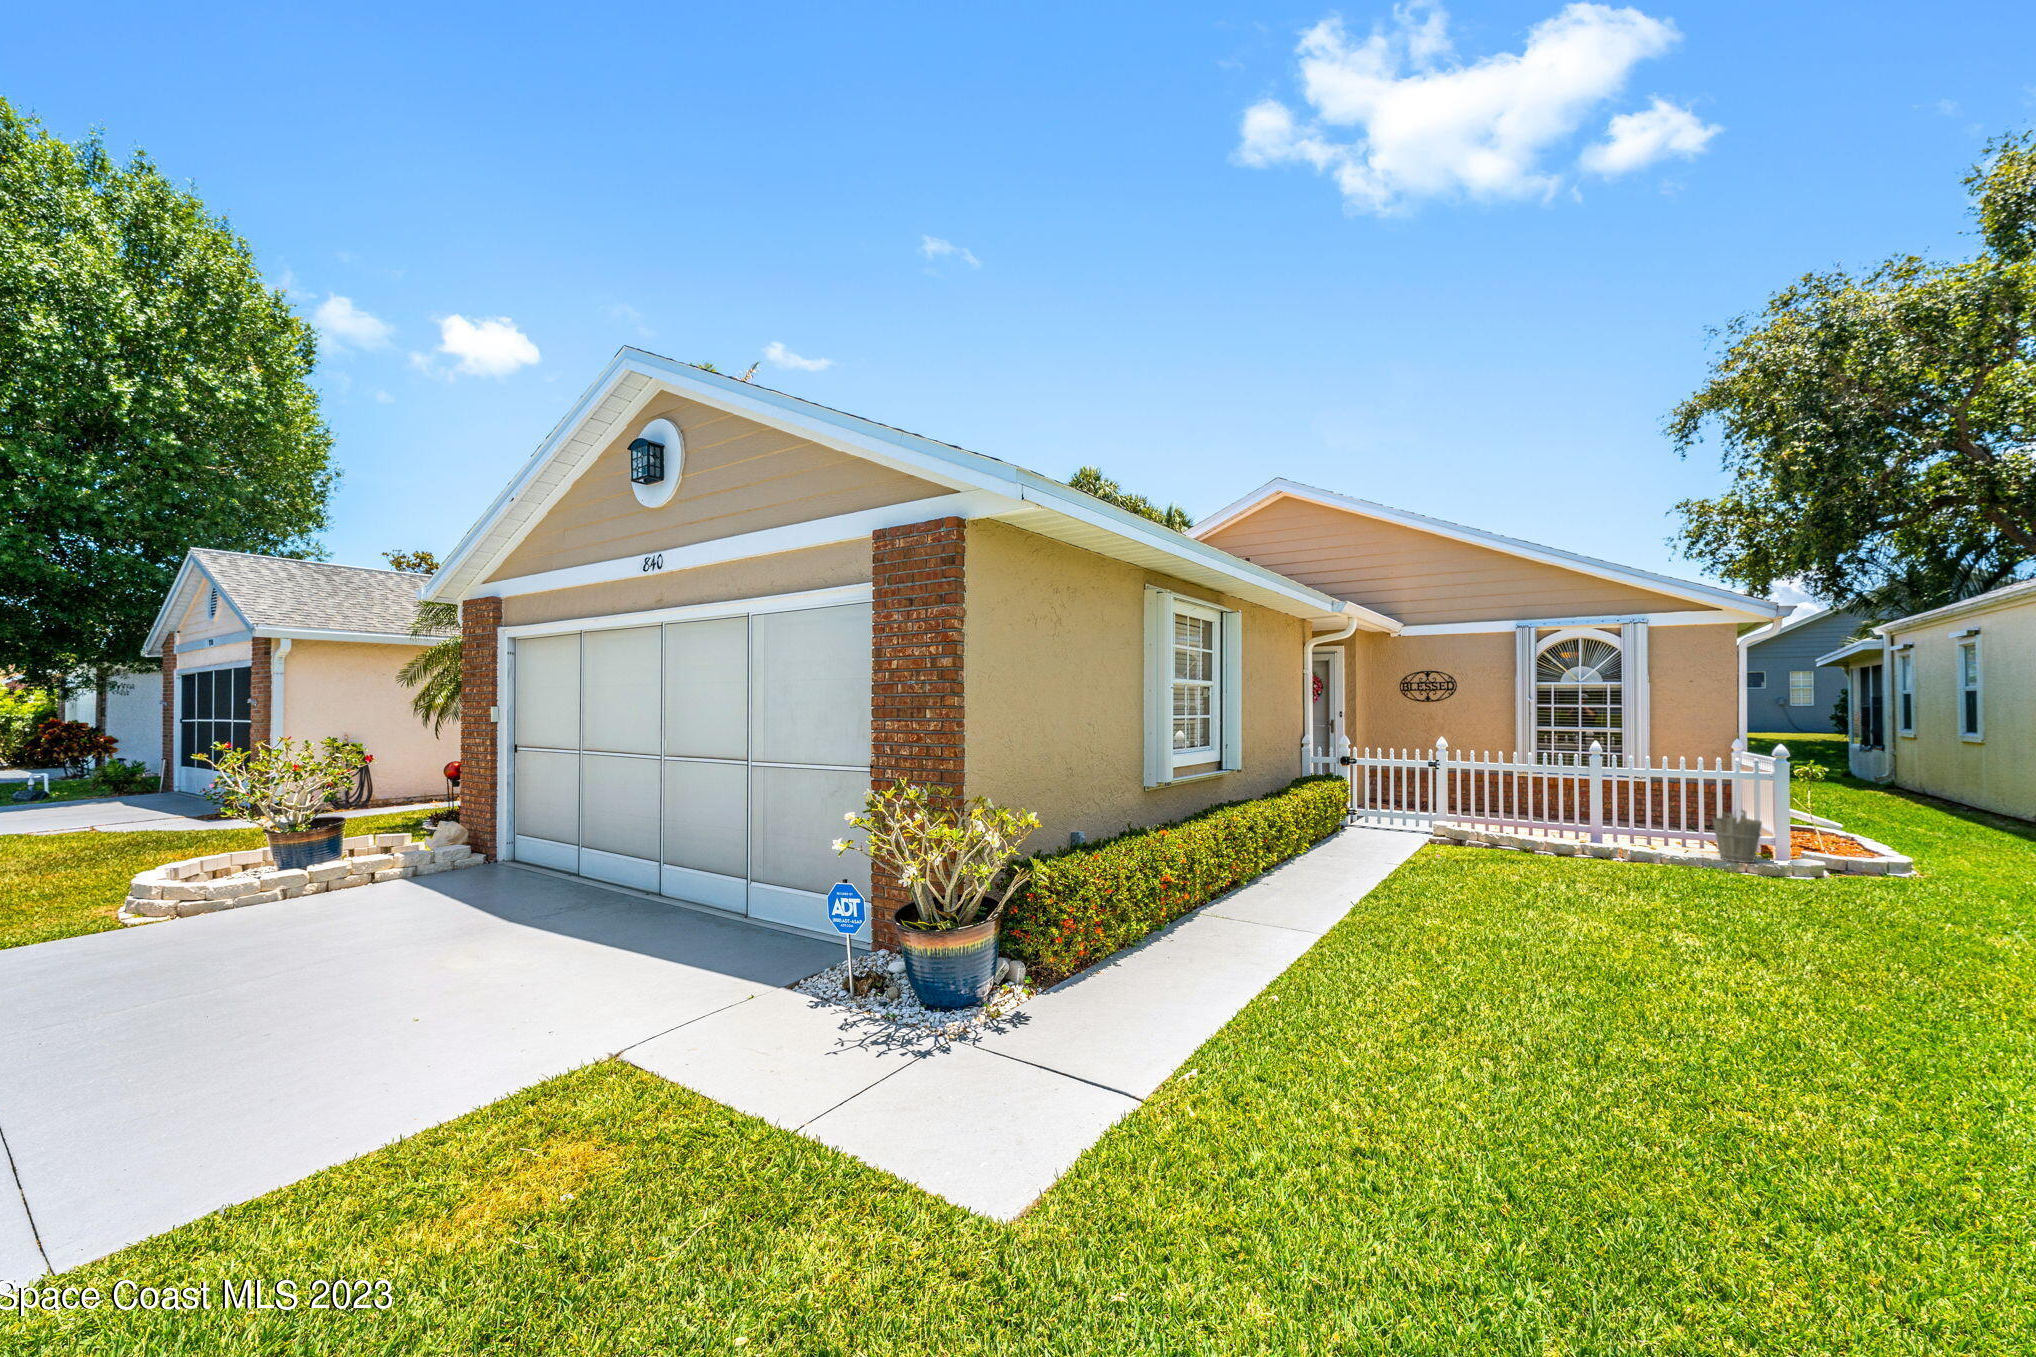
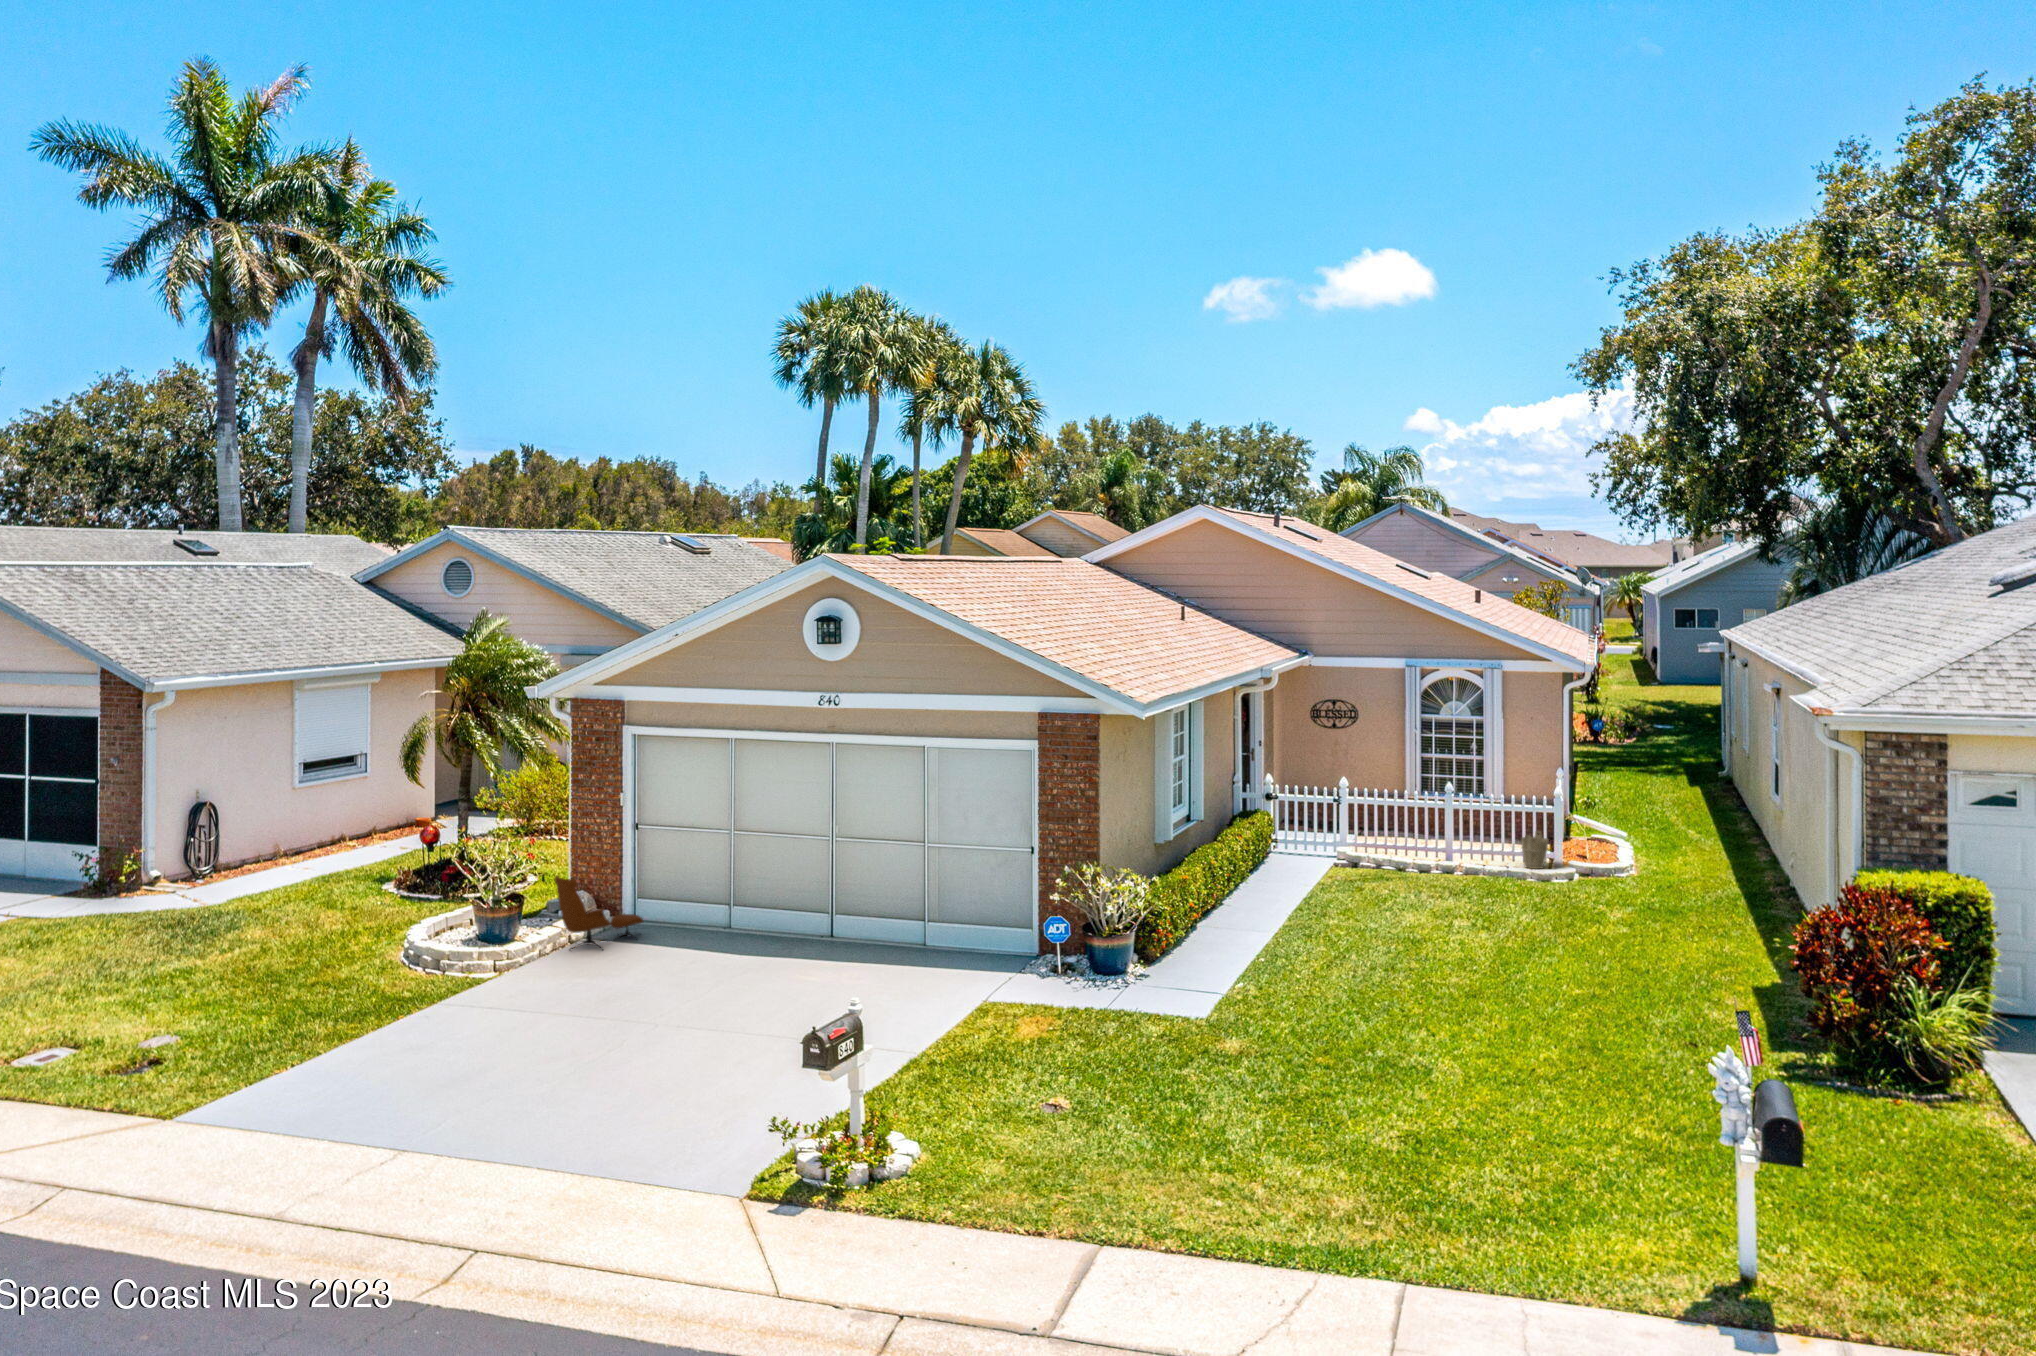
lounge chair: none [389,787,525,882] -> present [554,876,643,947]

